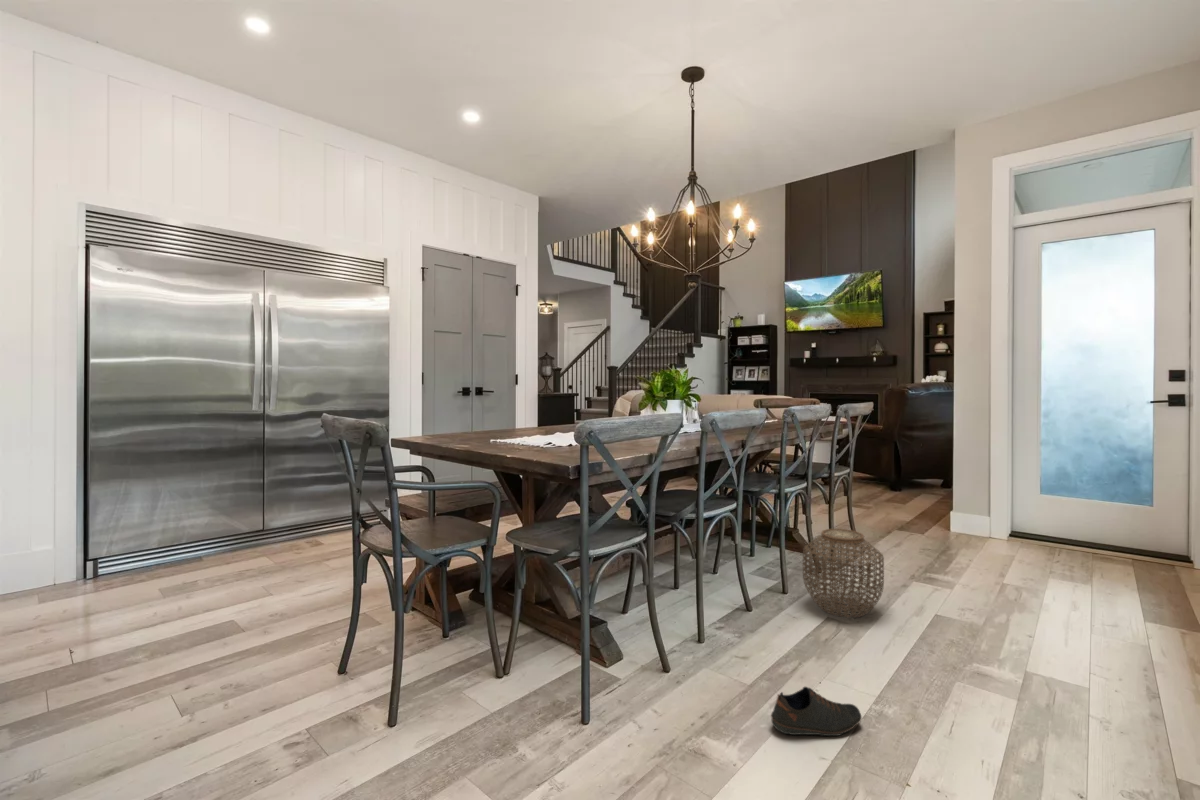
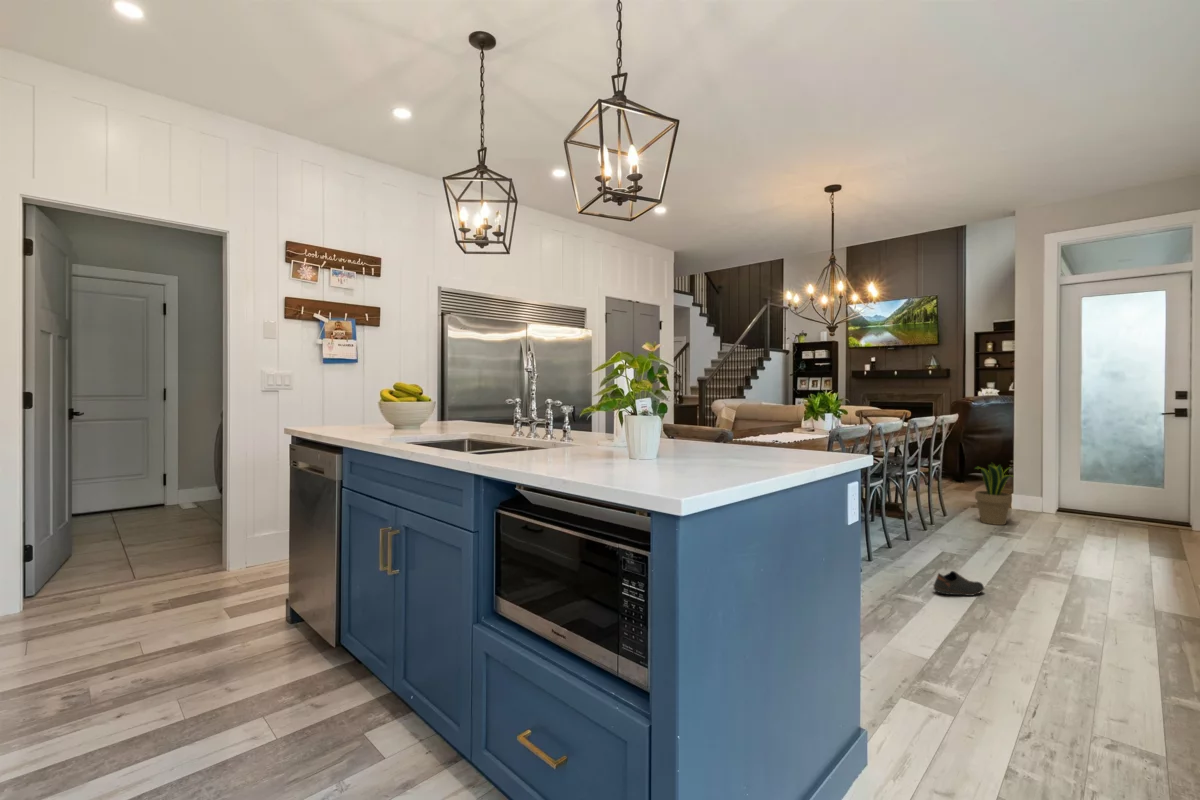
potted plant: none [894,473,947,561] -> present [975,463,1013,525]
woven basket: present [803,529,884,618] -> none [922,496,979,552]

